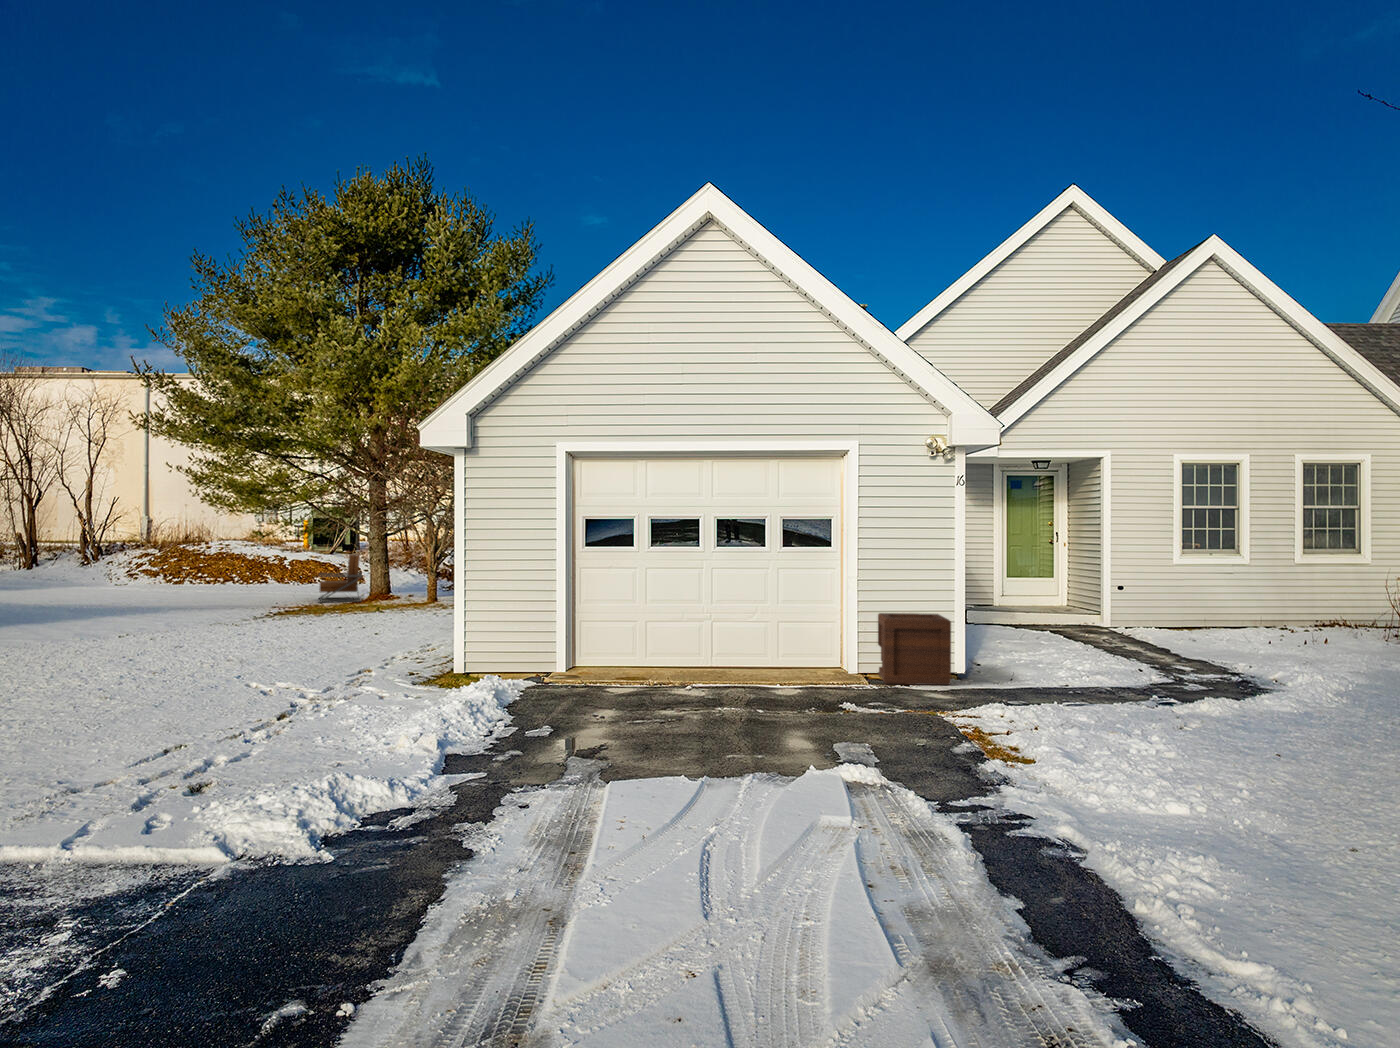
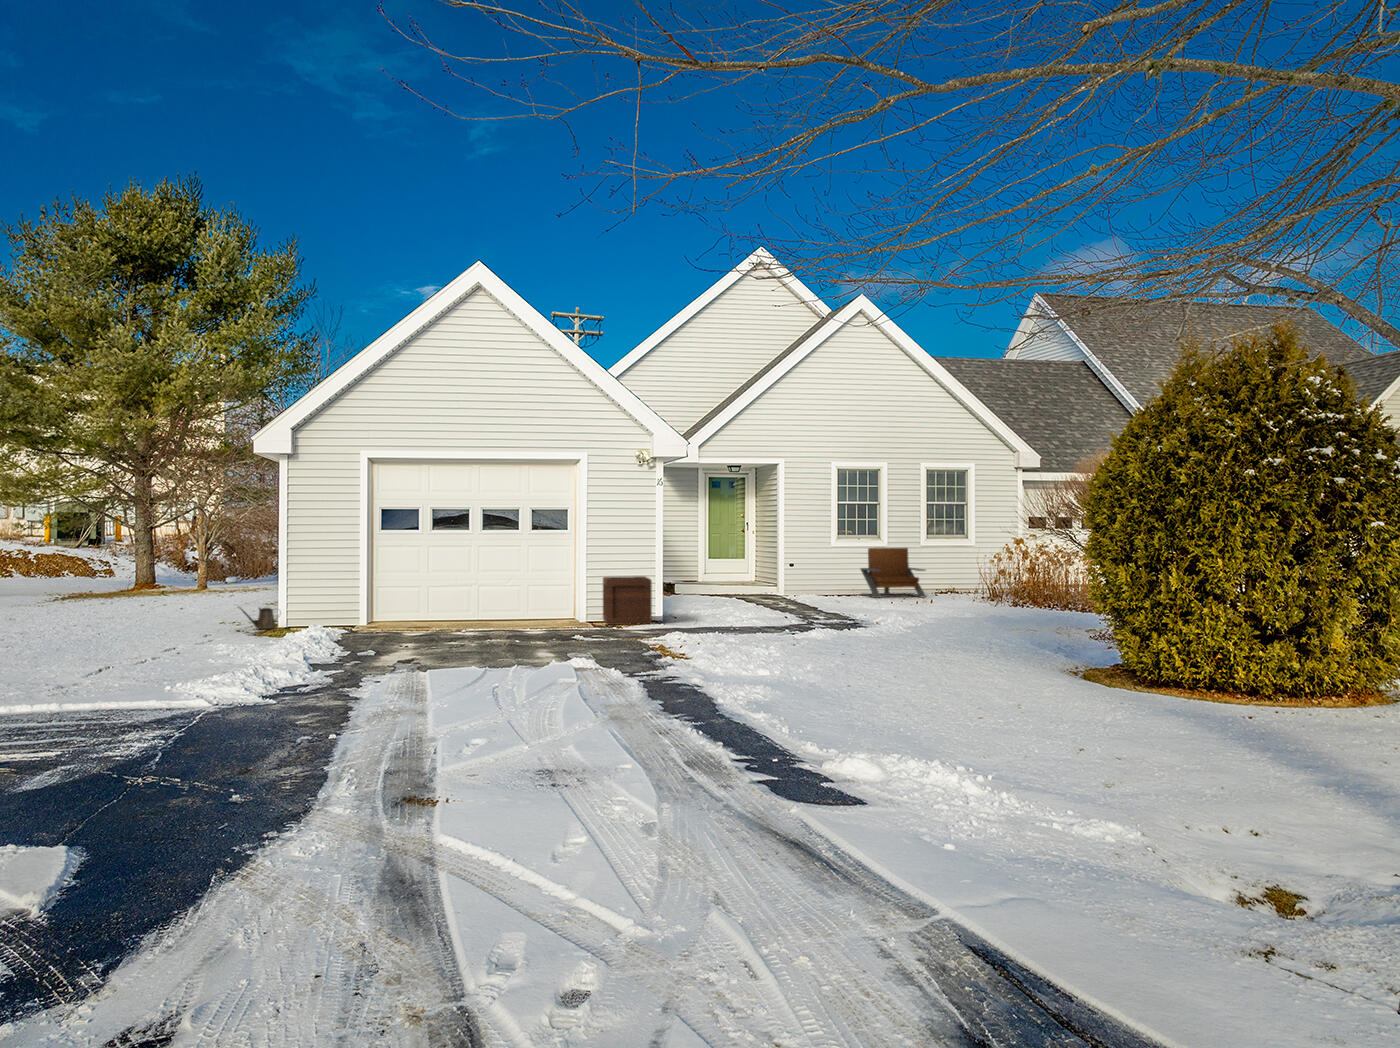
lounge chair: present [318,554,363,603] -> present [861,548,926,598]
watering can: none [413,640,465,670] -> present [238,607,276,629]

